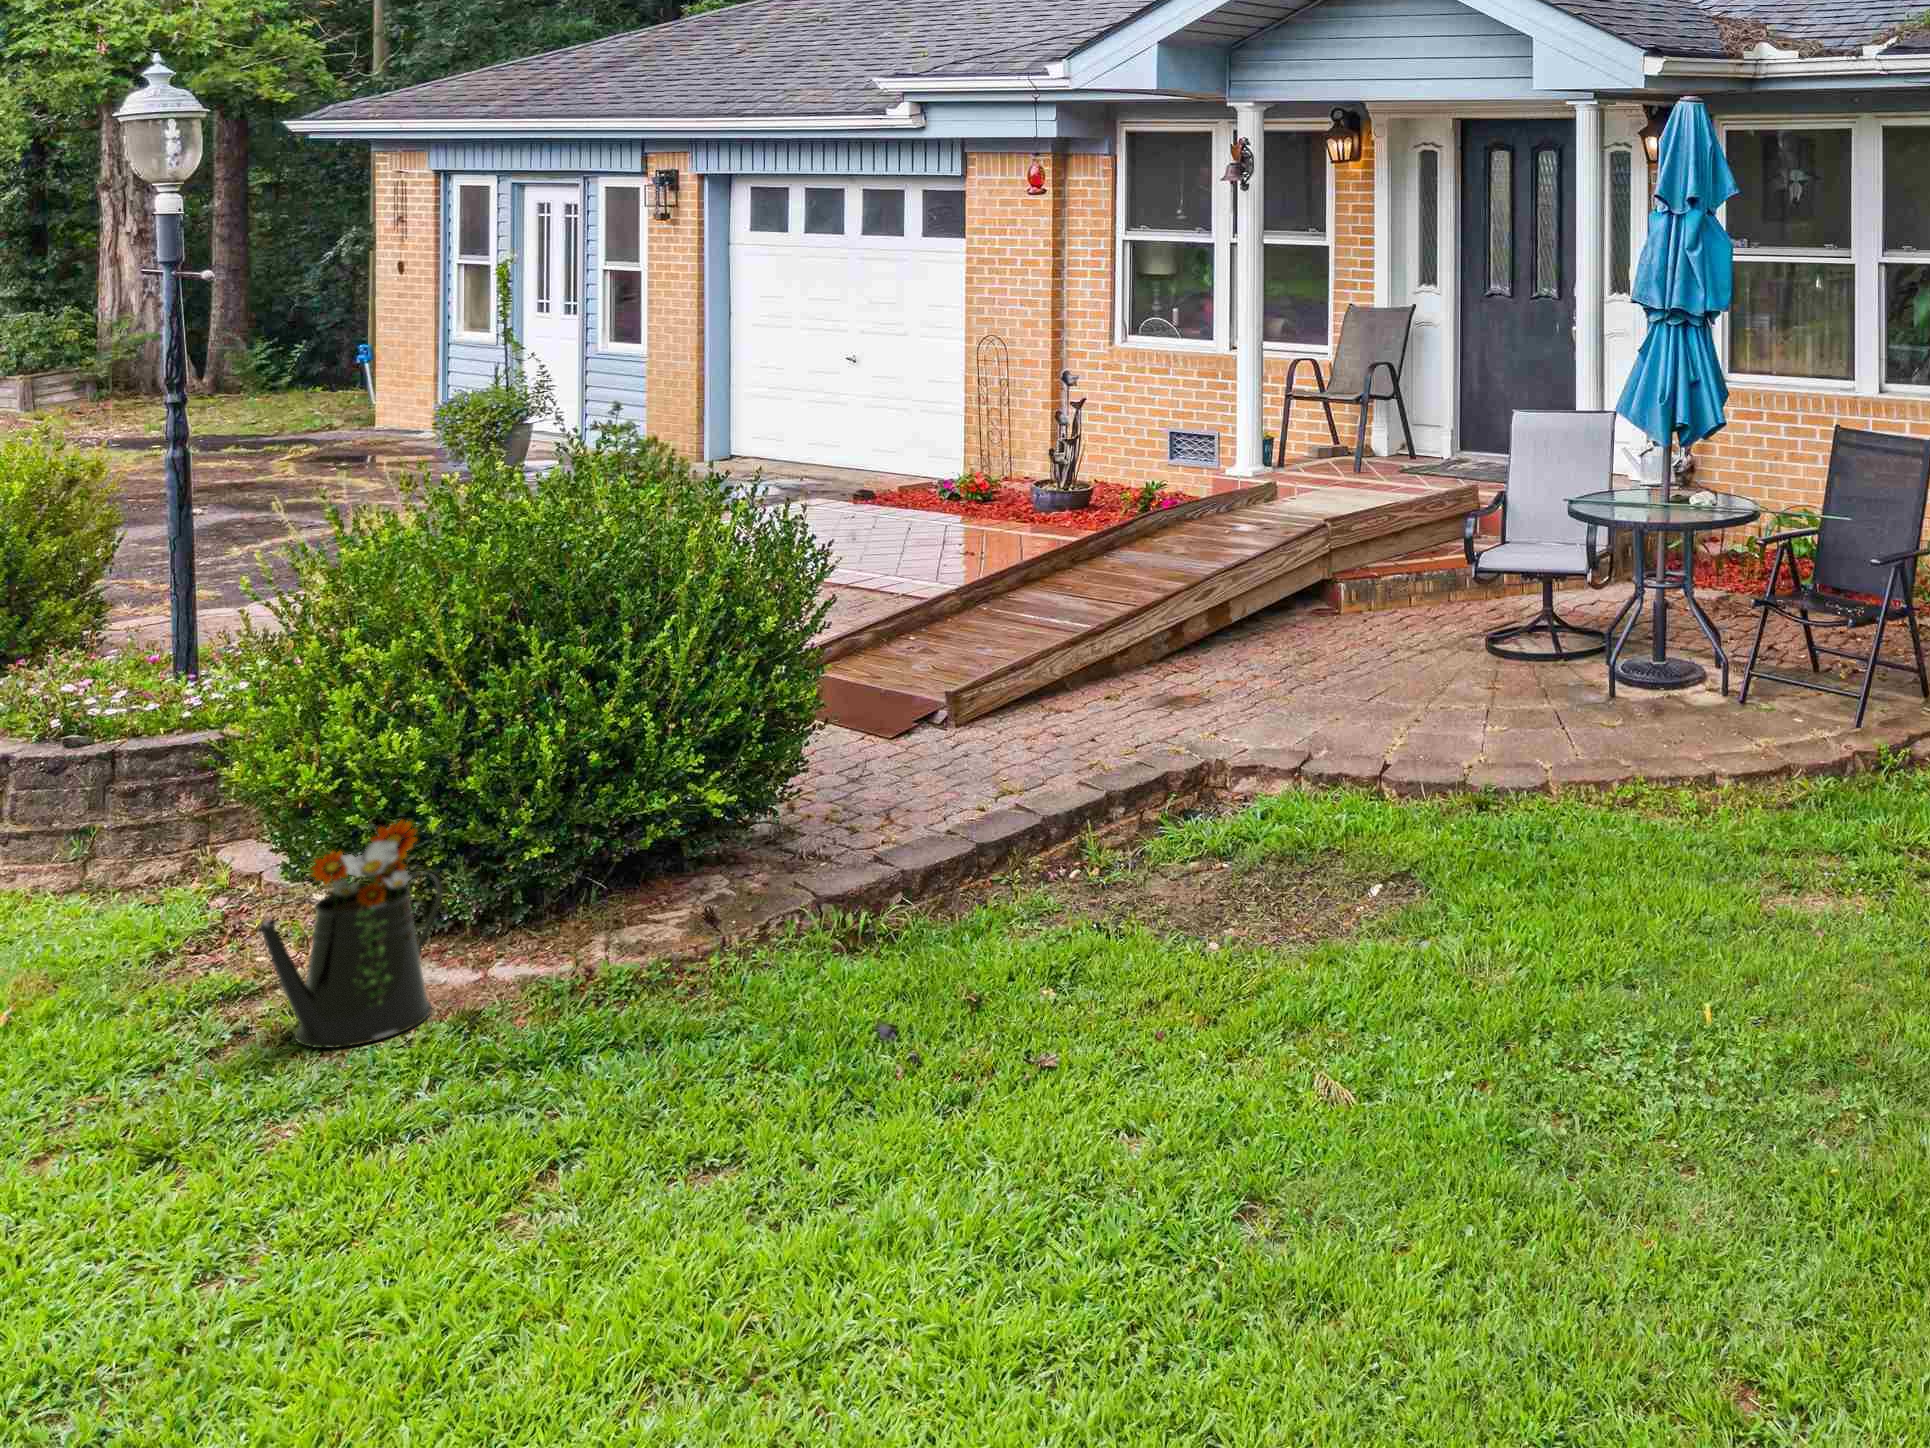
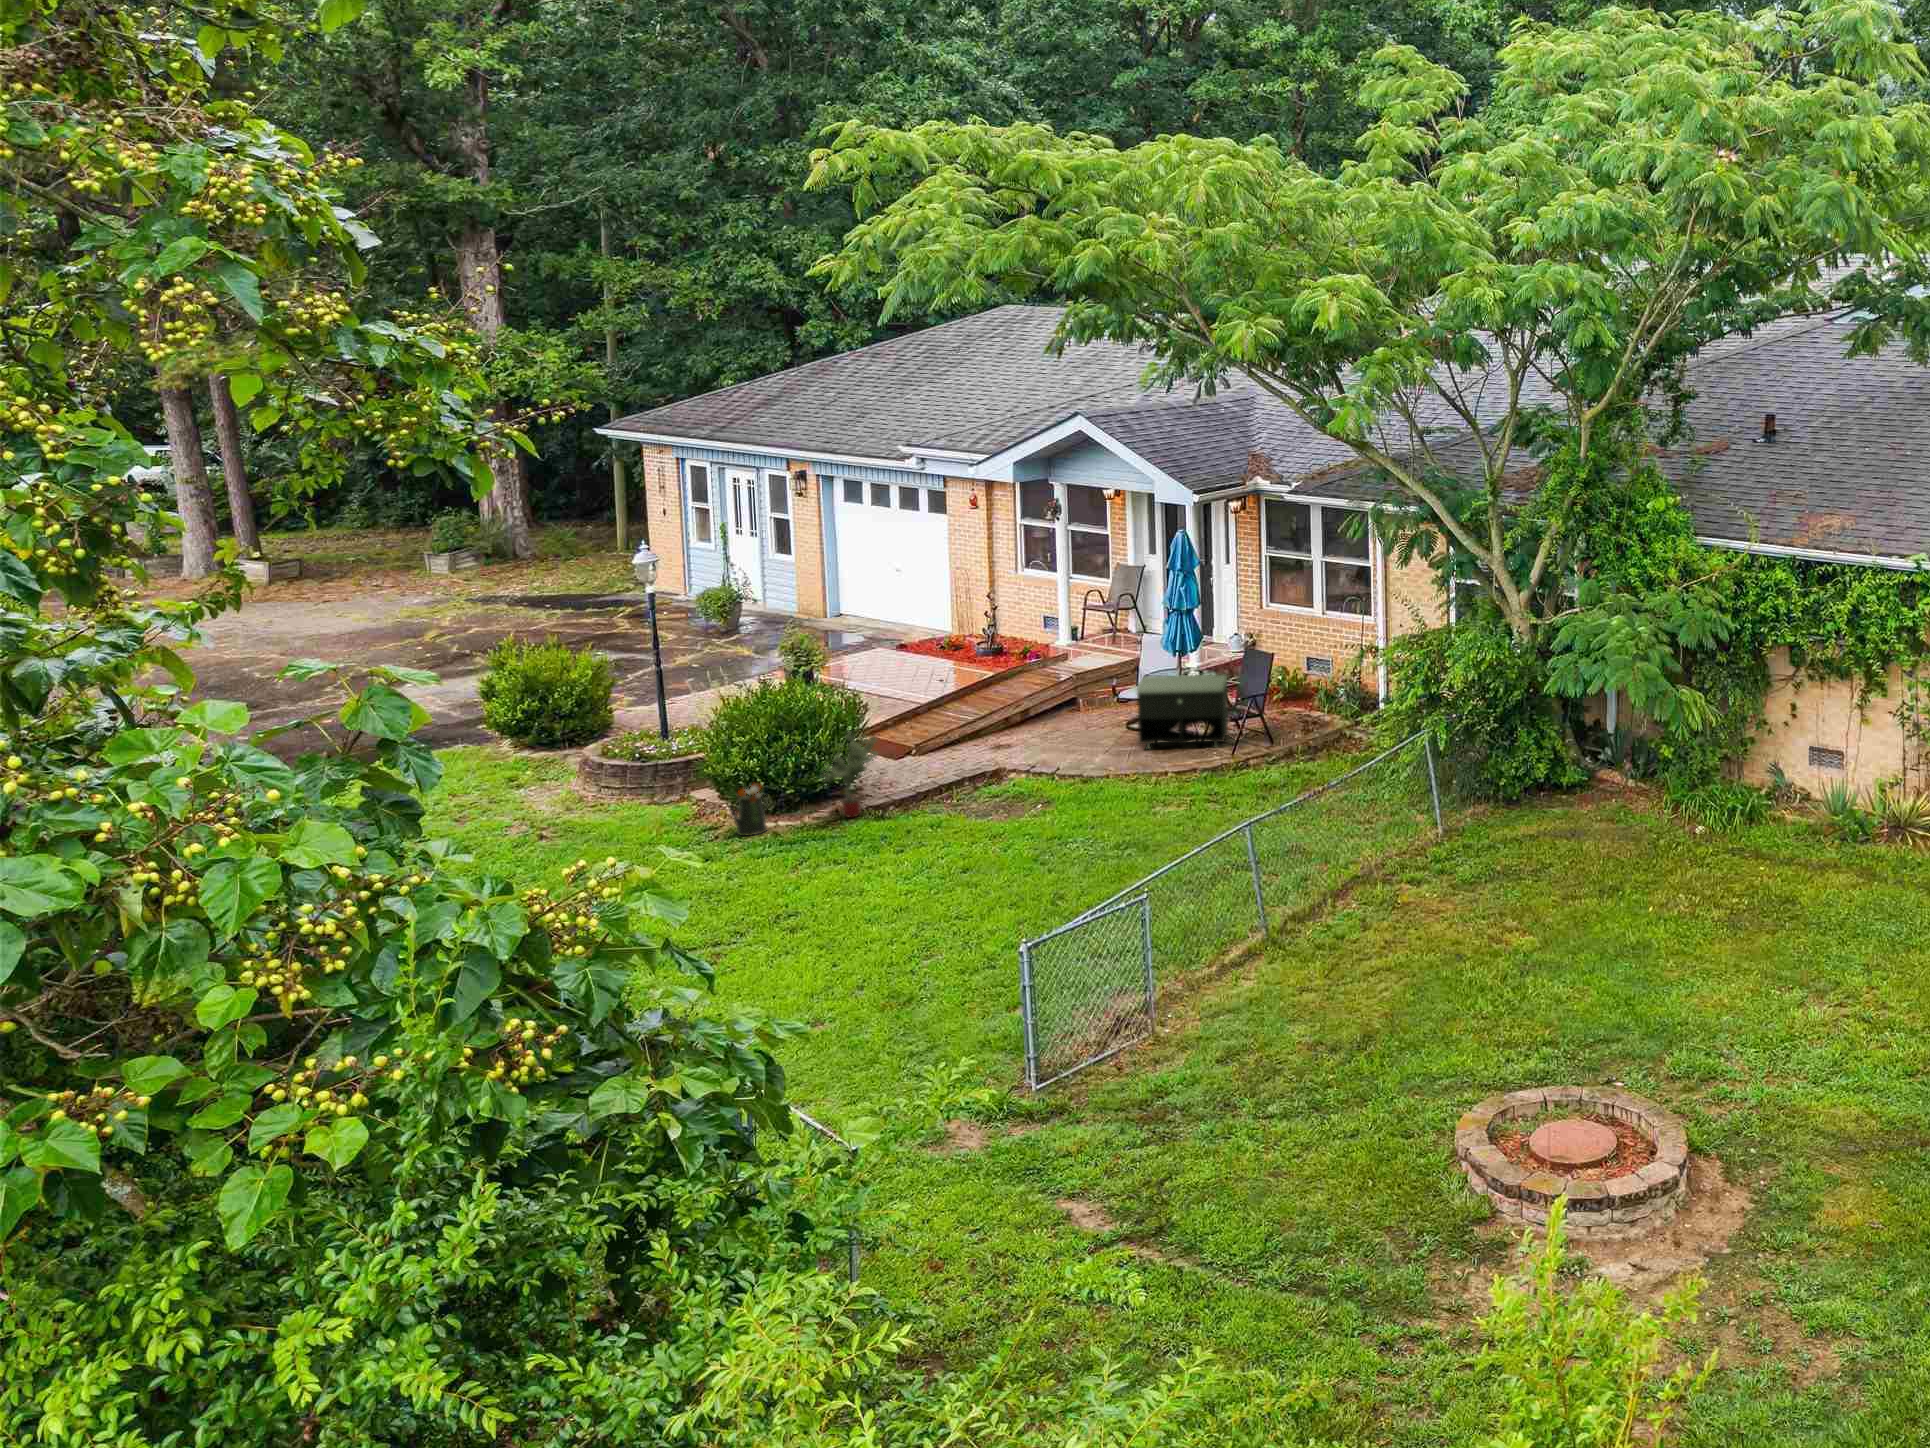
storage bench: none [1544,507,1790,703] -> present [1137,675,1228,748]
potted tree: none [645,629,864,952] -> present [823,731,877,818]

